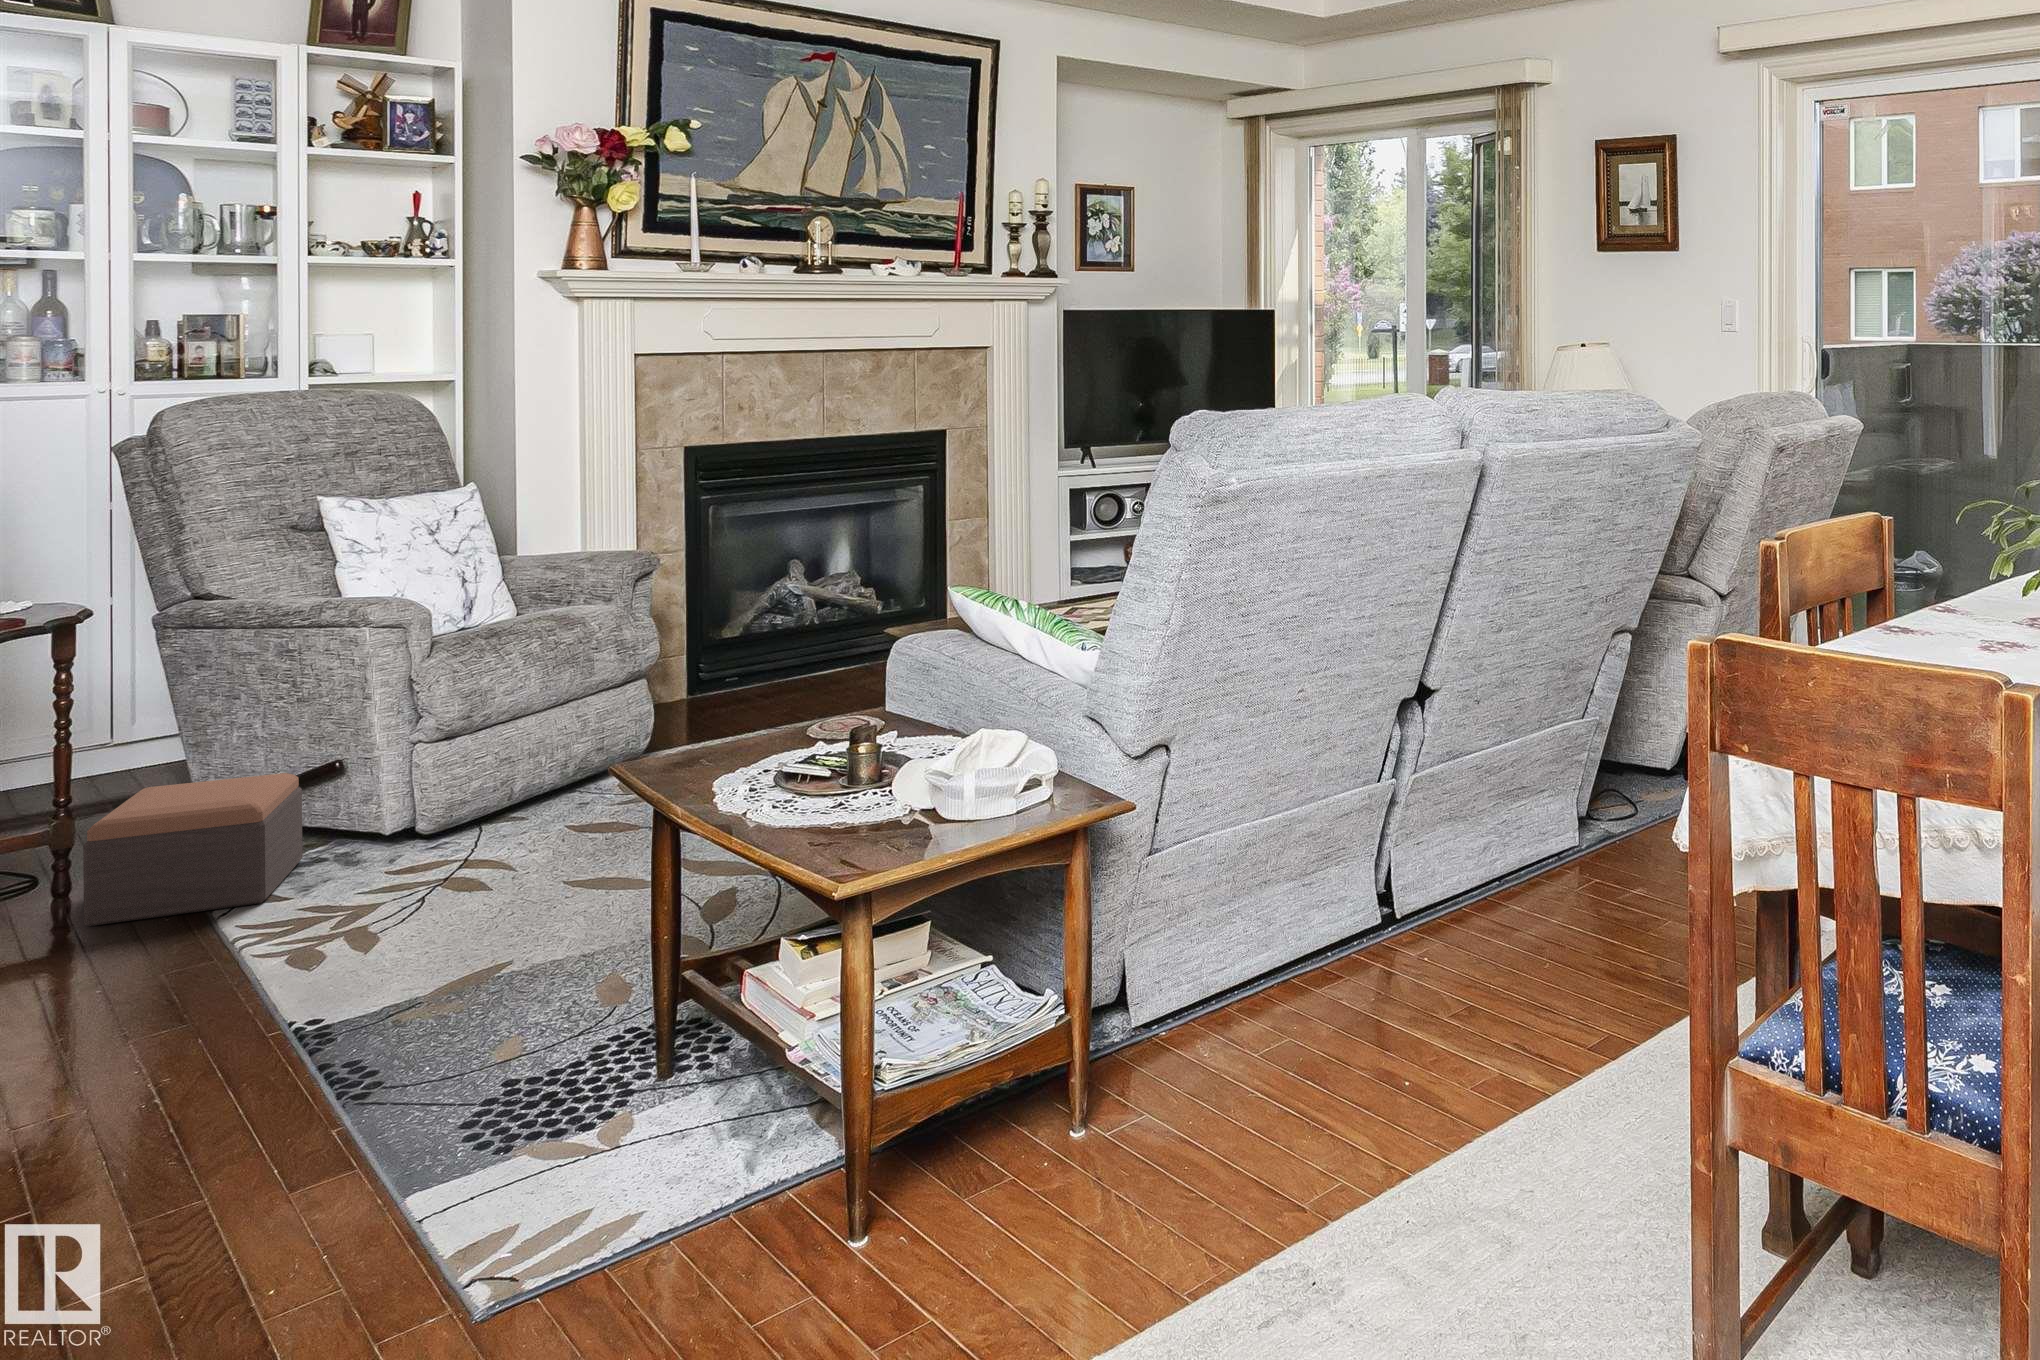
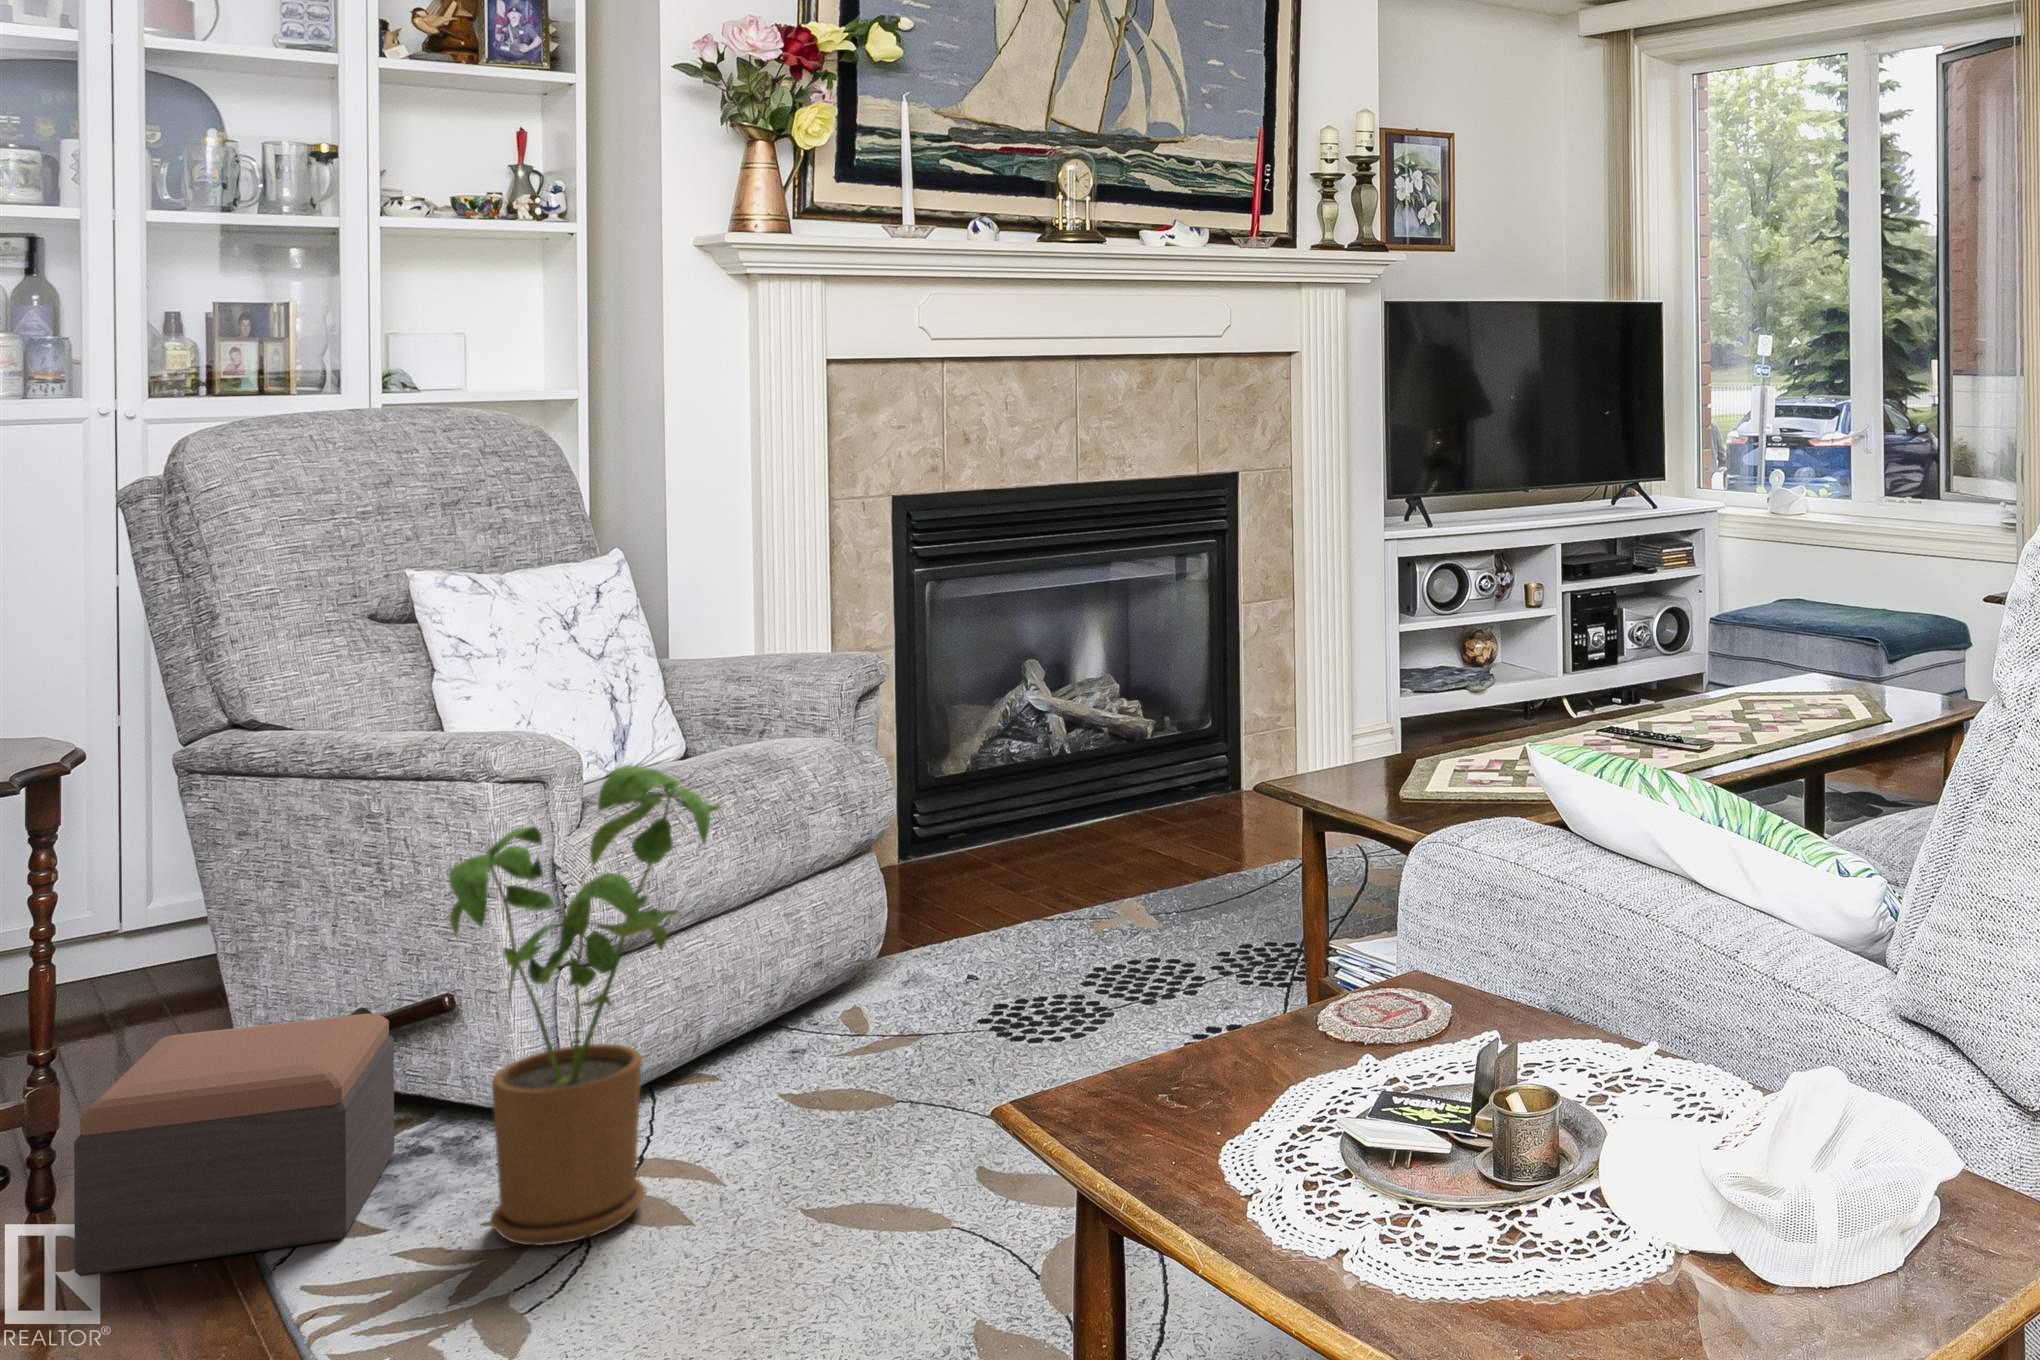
house plant: none [333,617,525,902] -> present [449,765,724,1246]

